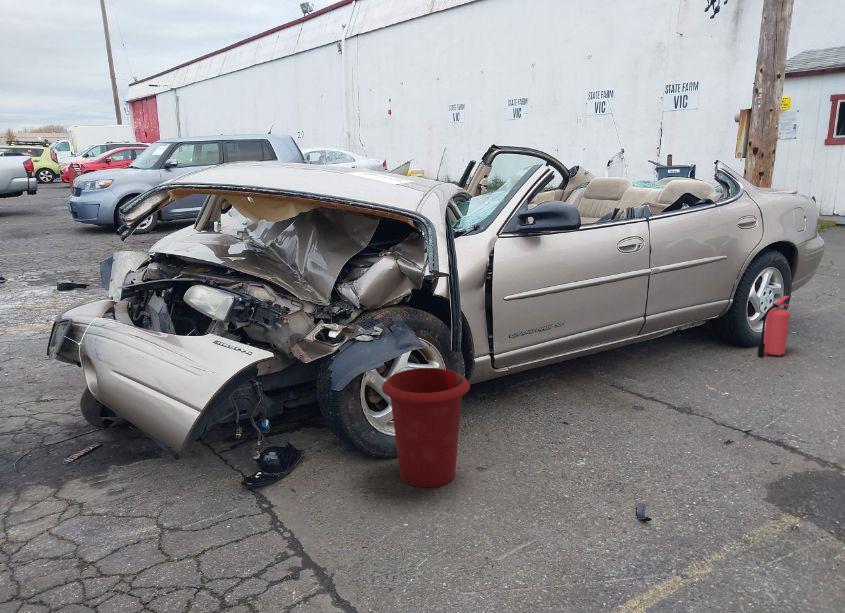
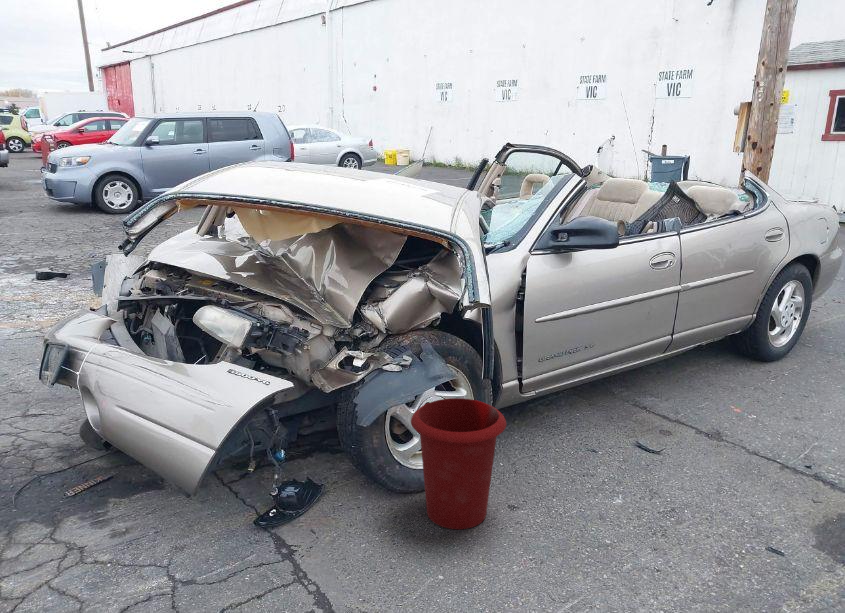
fire extinguisher: present [758,296,790,356] -> none [777,310,812,372]

